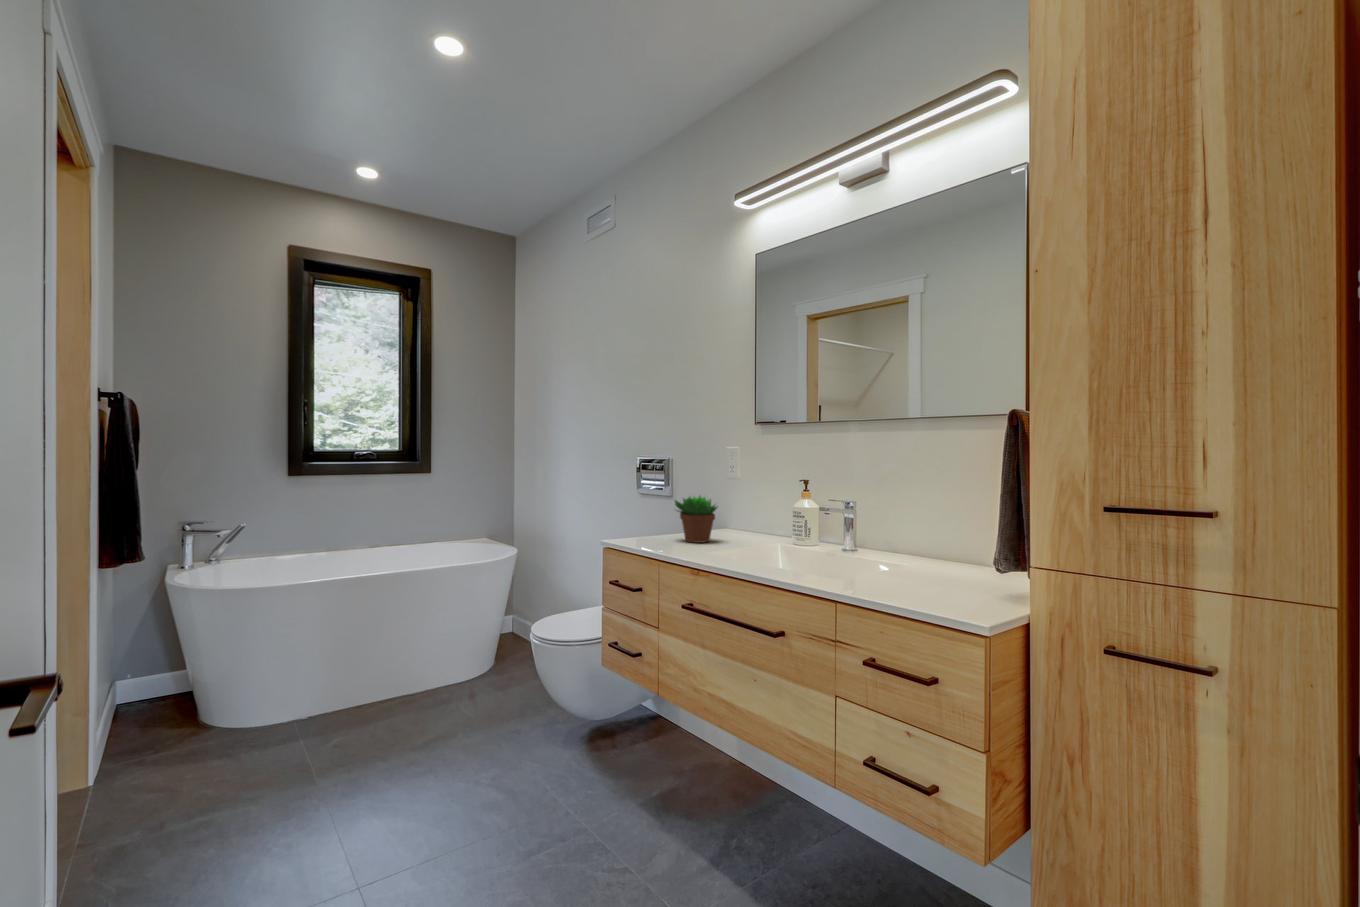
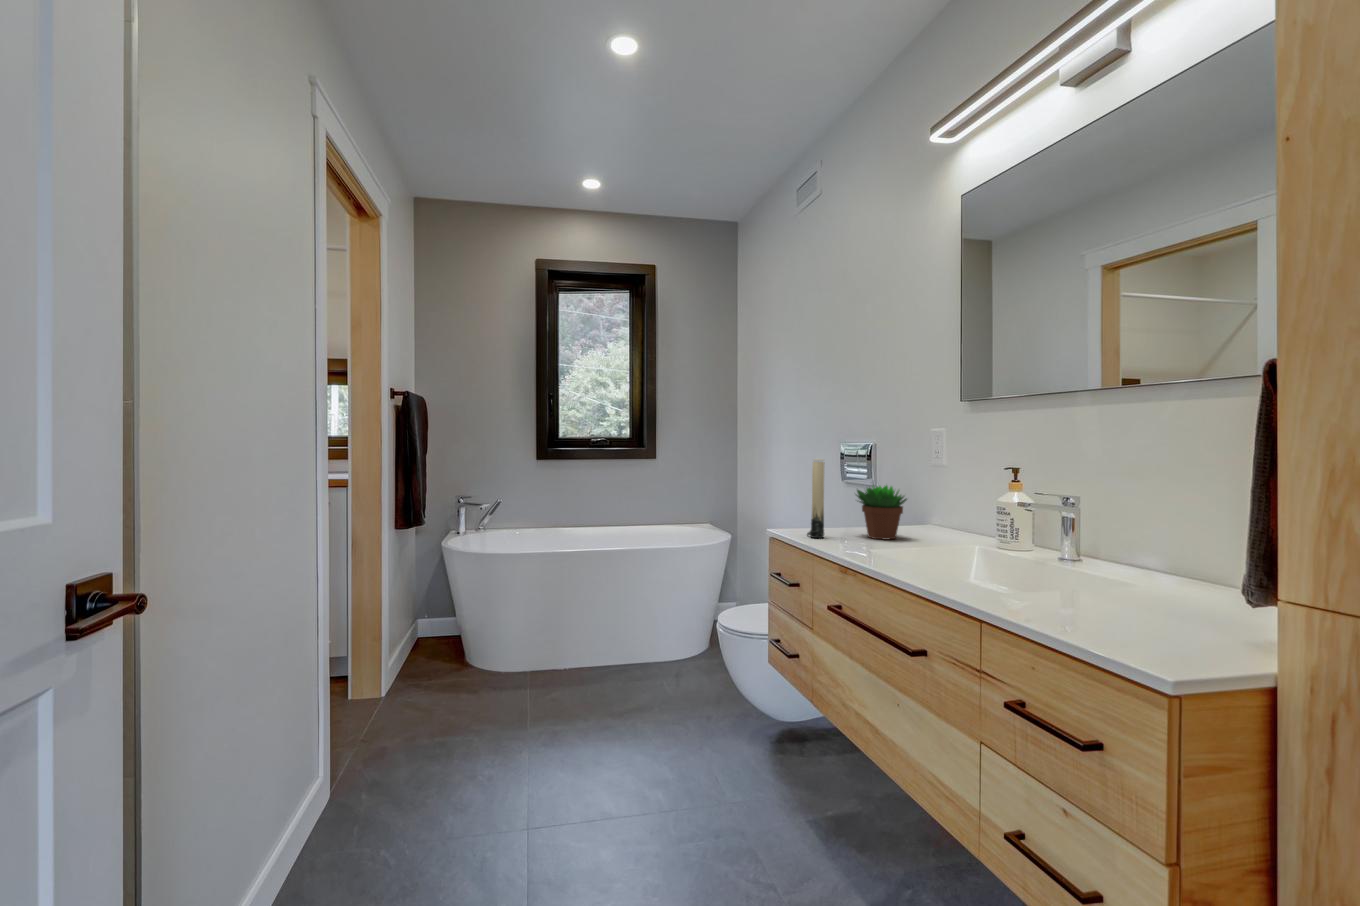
candle: none [635,474,652,545] -> present [807,459,824,538]

